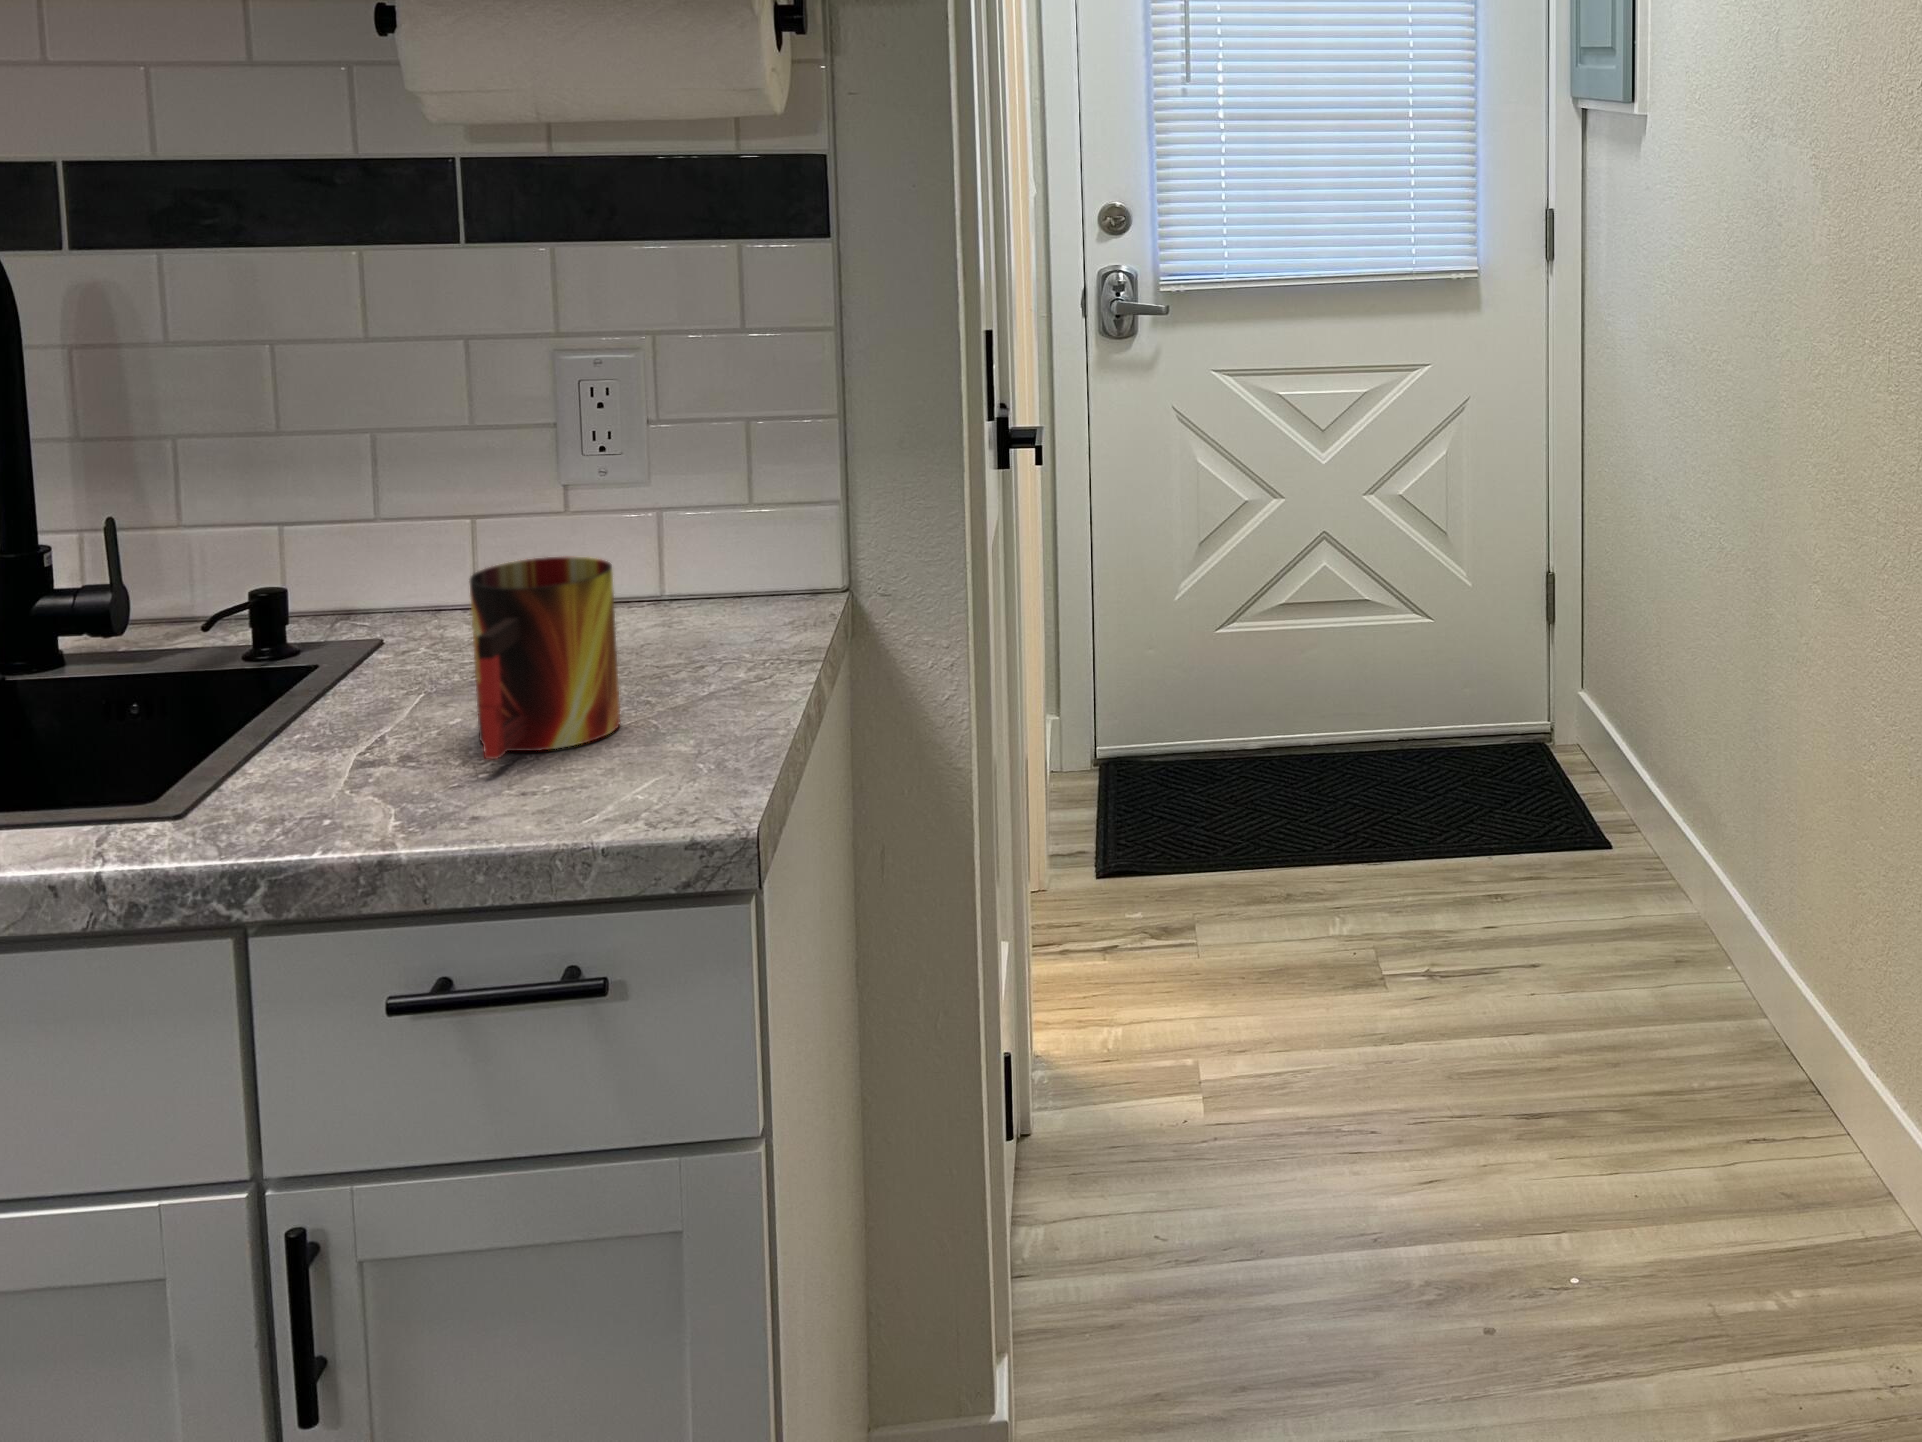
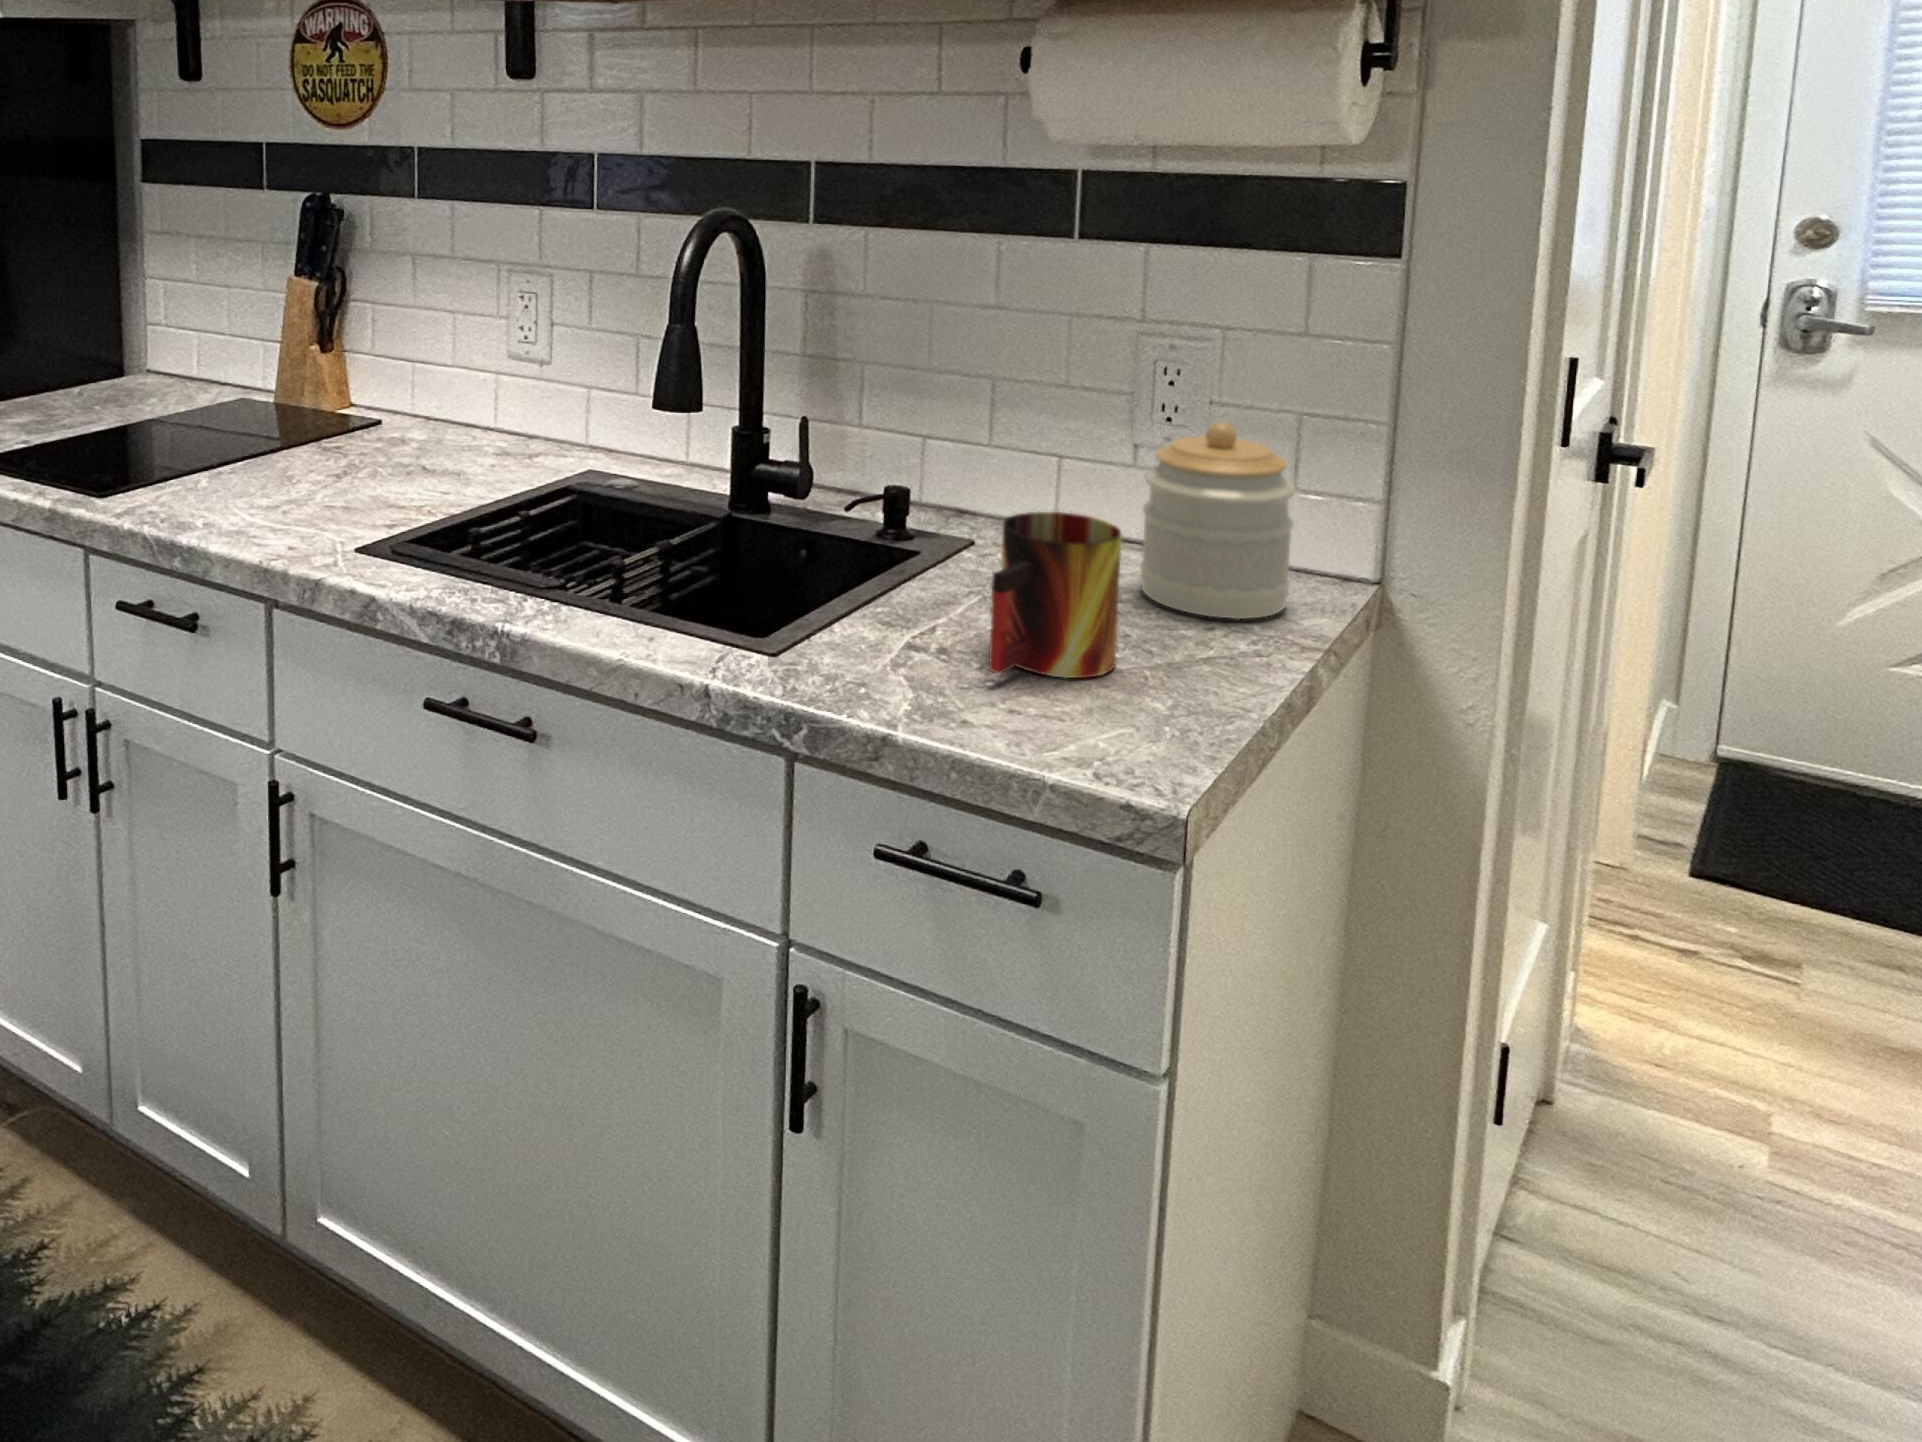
jar: none [605,434,772,655] -> present [1140,423,1296,619]

